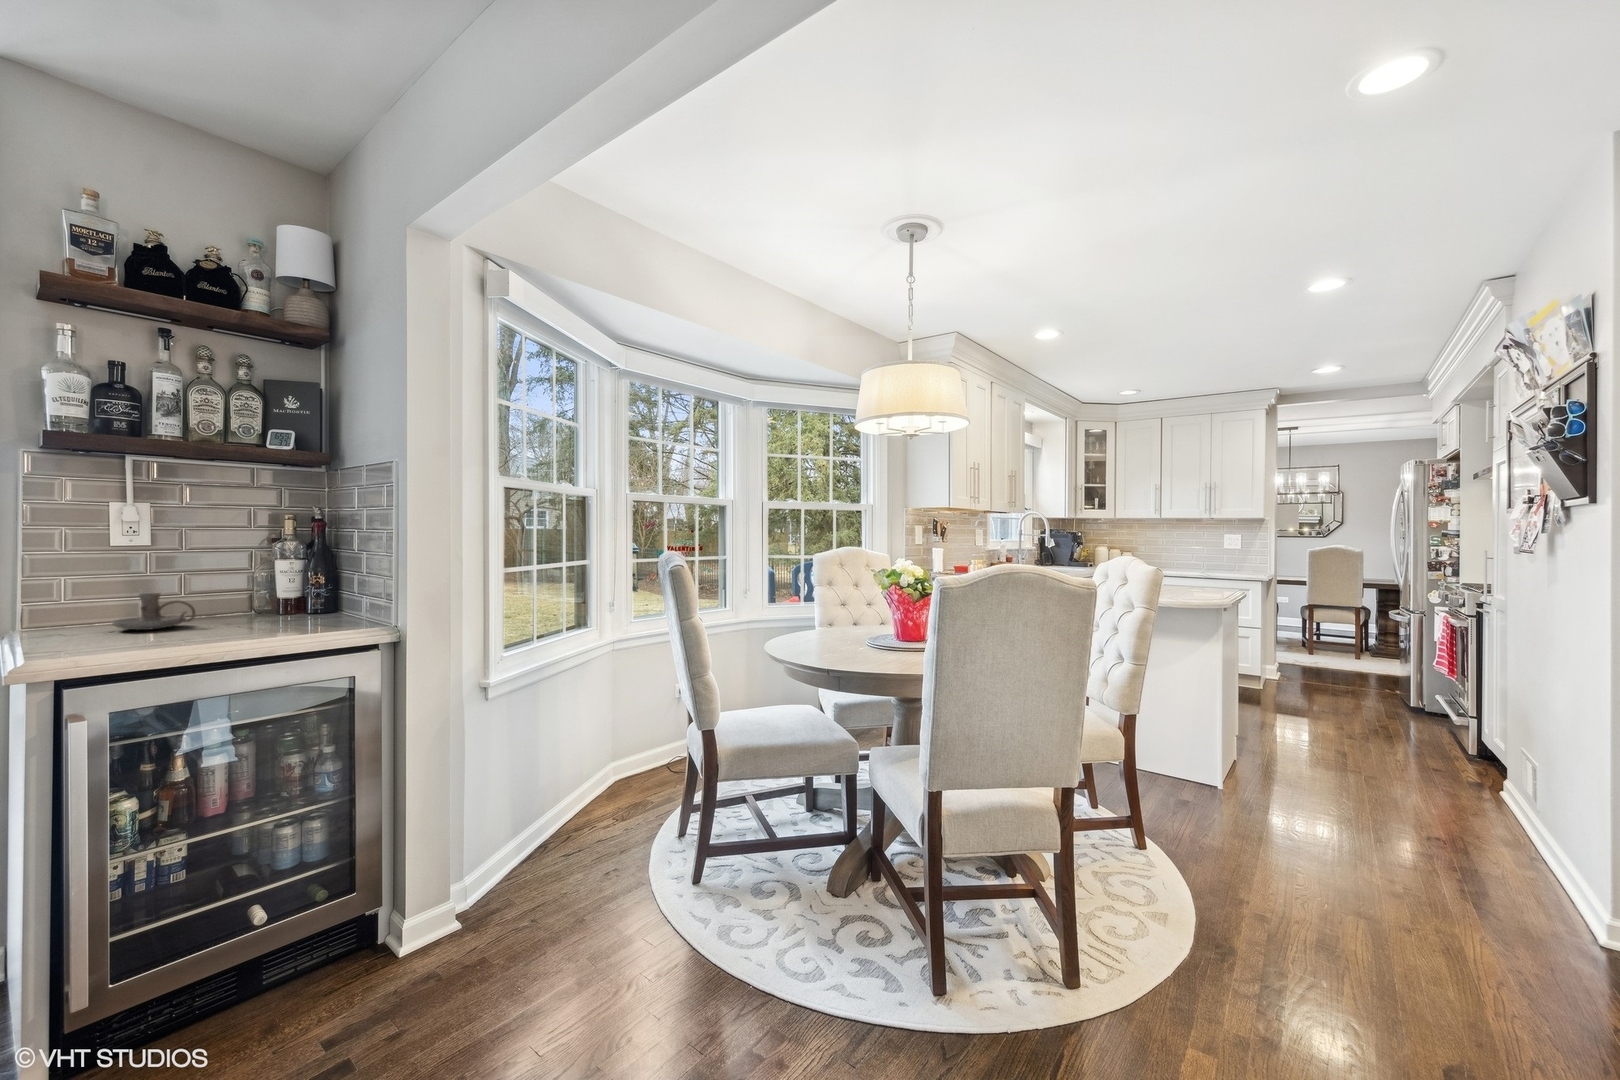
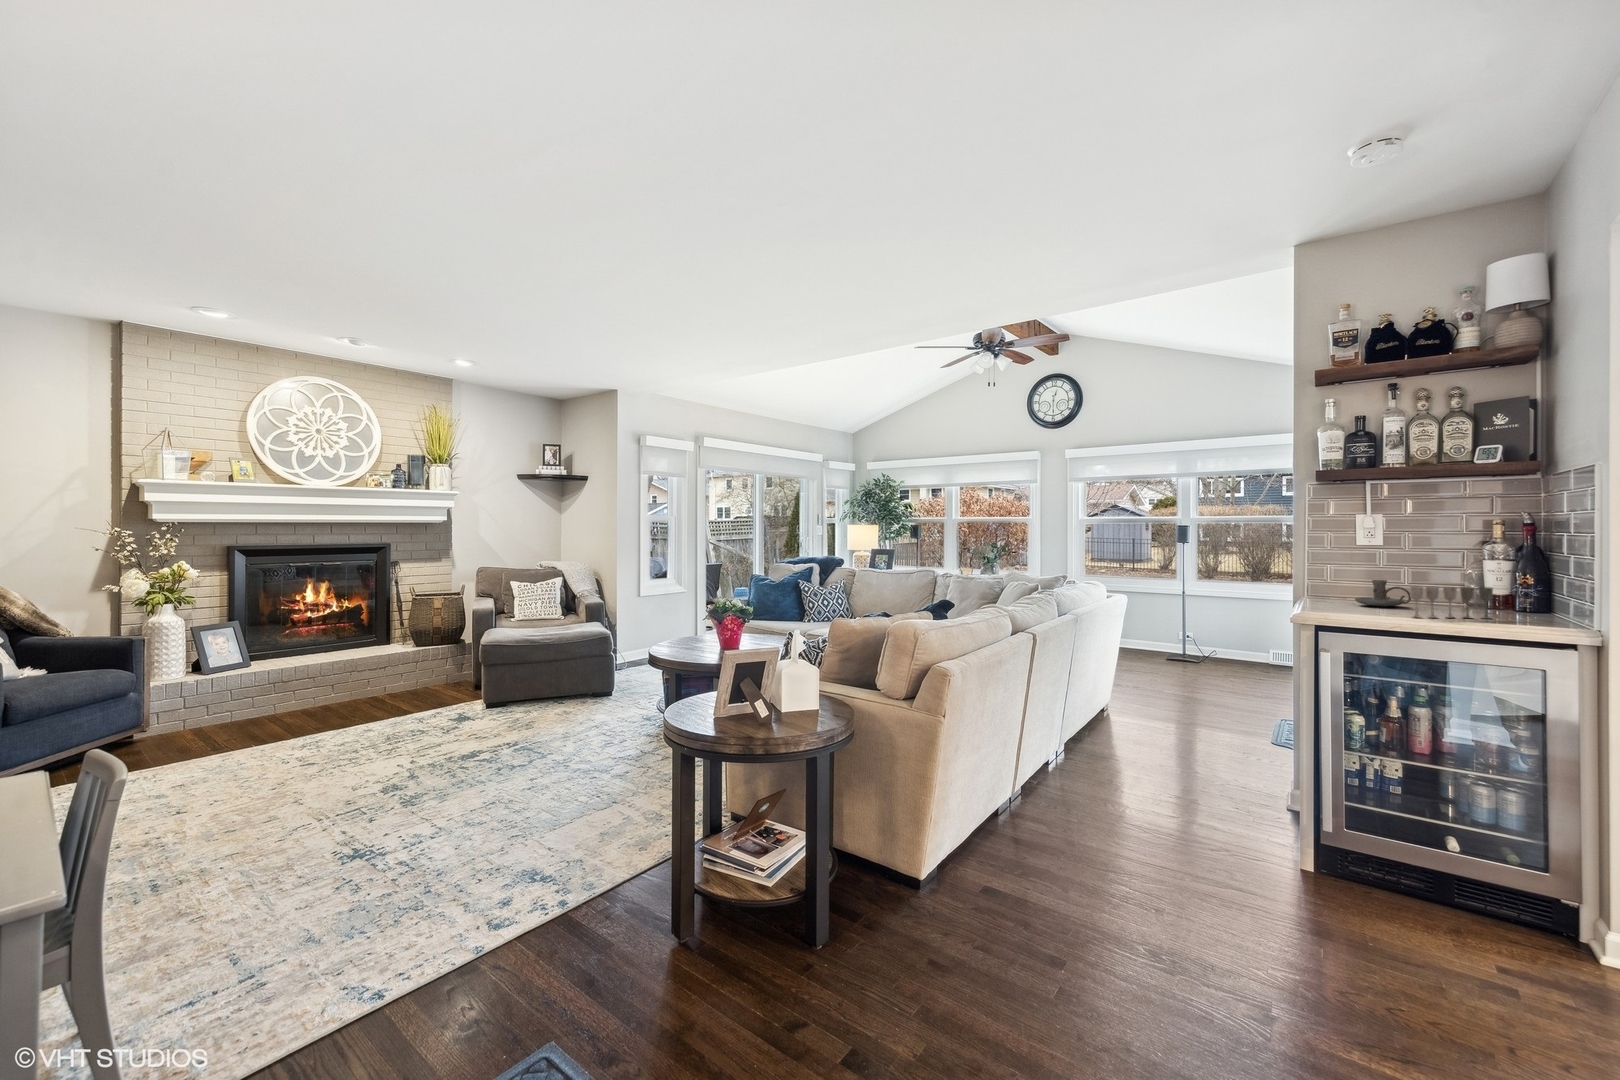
wine glass: none [203,594,298,642] -> present [1410,586,1493,619]

